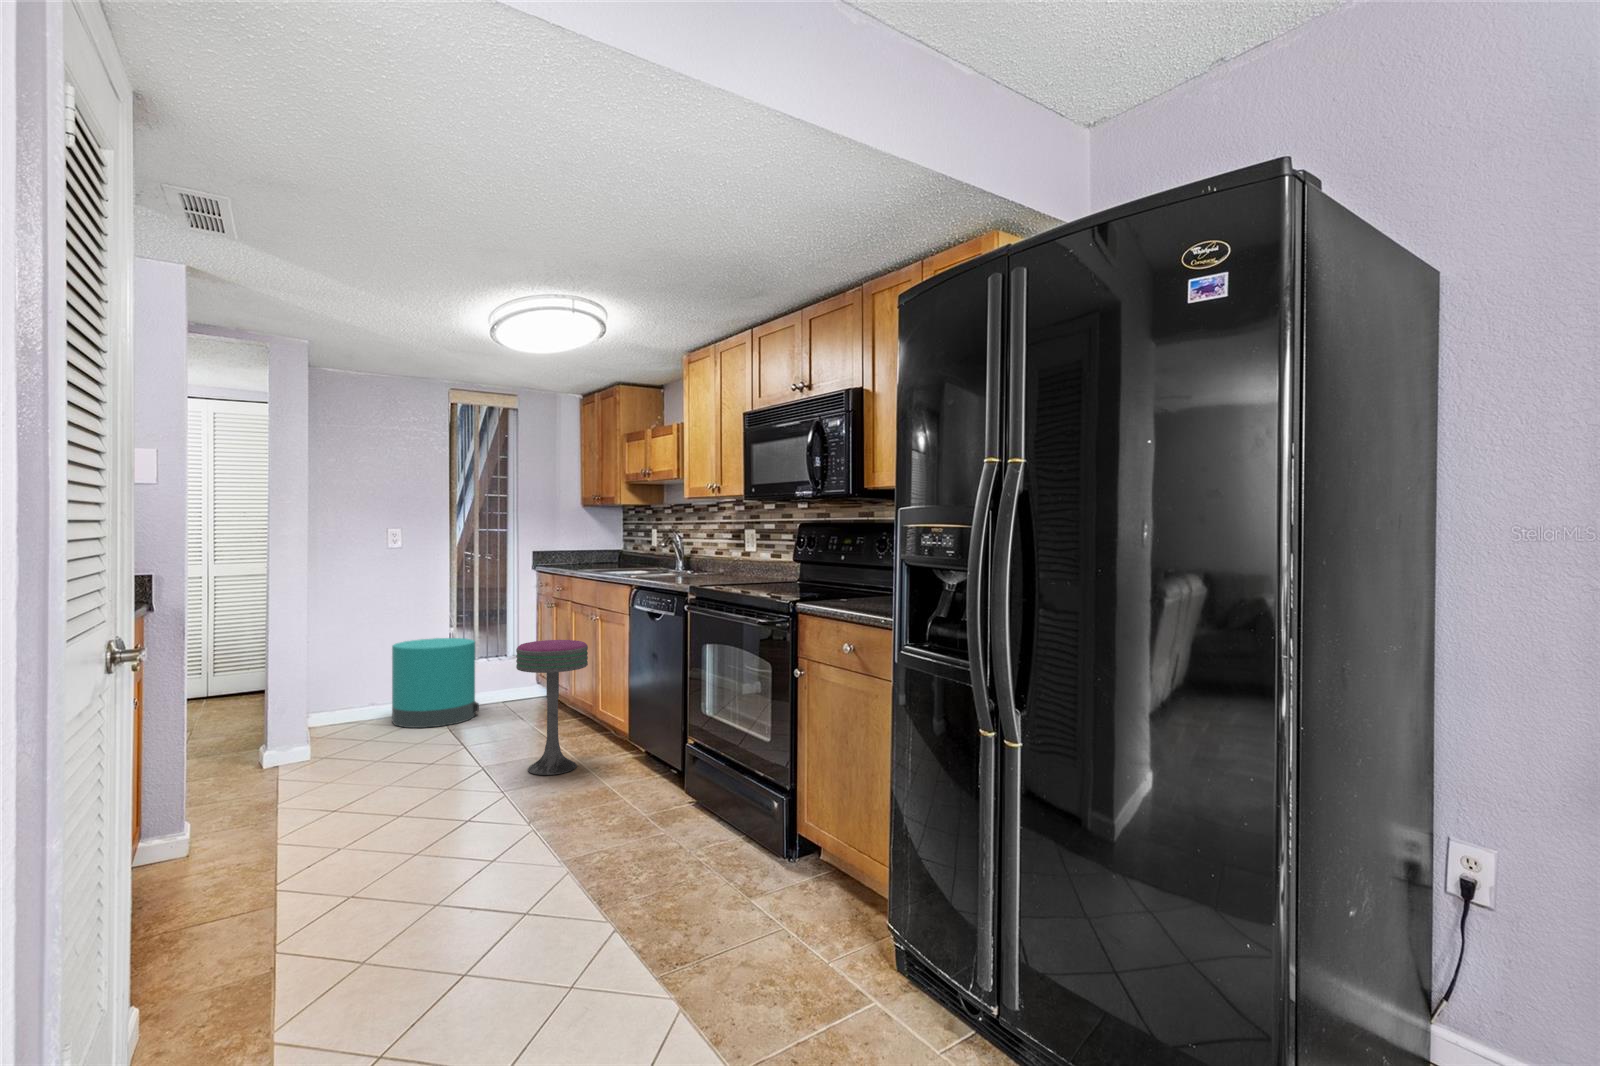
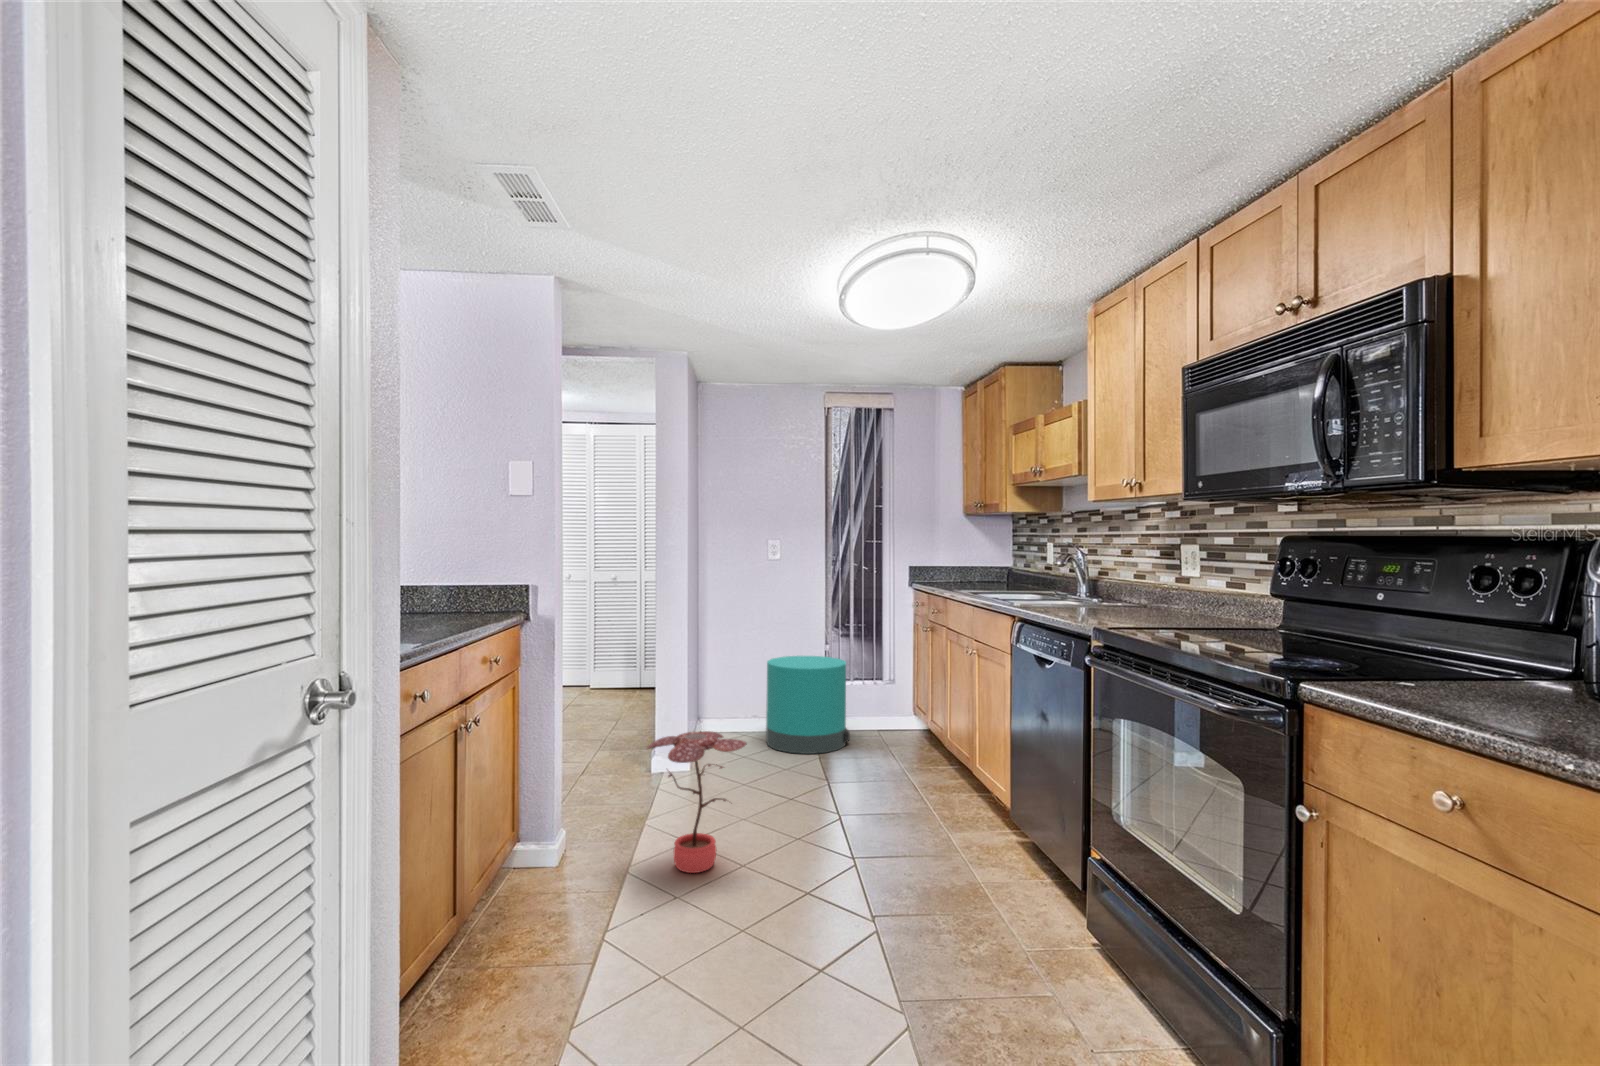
bar stool: present [516,640,588,775] -> none [869,679,955,854]
potted plant: none [312,698,413,818] -> present [647,731,746,873]

